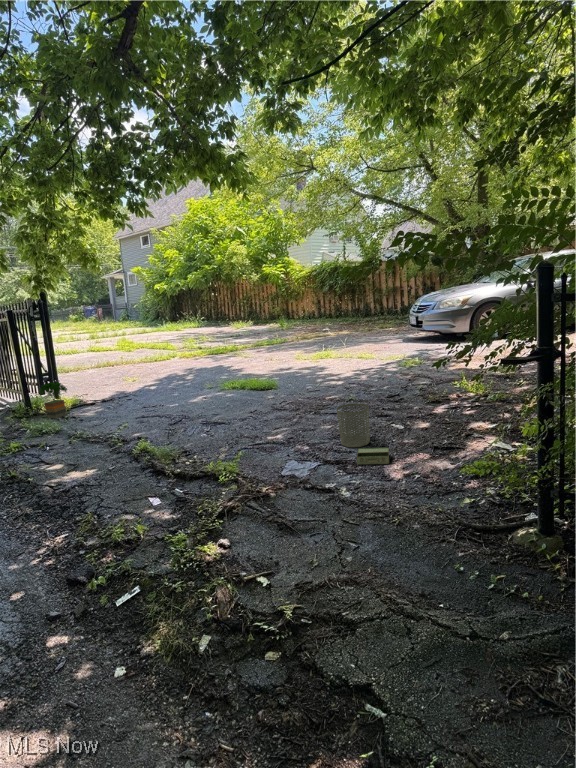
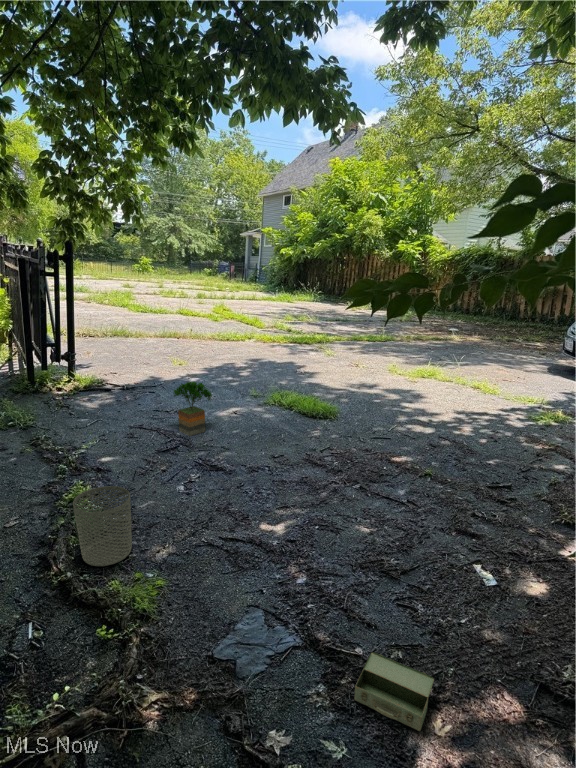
potted tree: present [39,382,67,418] -> present [174,381,212,436]
waste bin: present [337,403,370,447] -> present [73,486,132,566]

